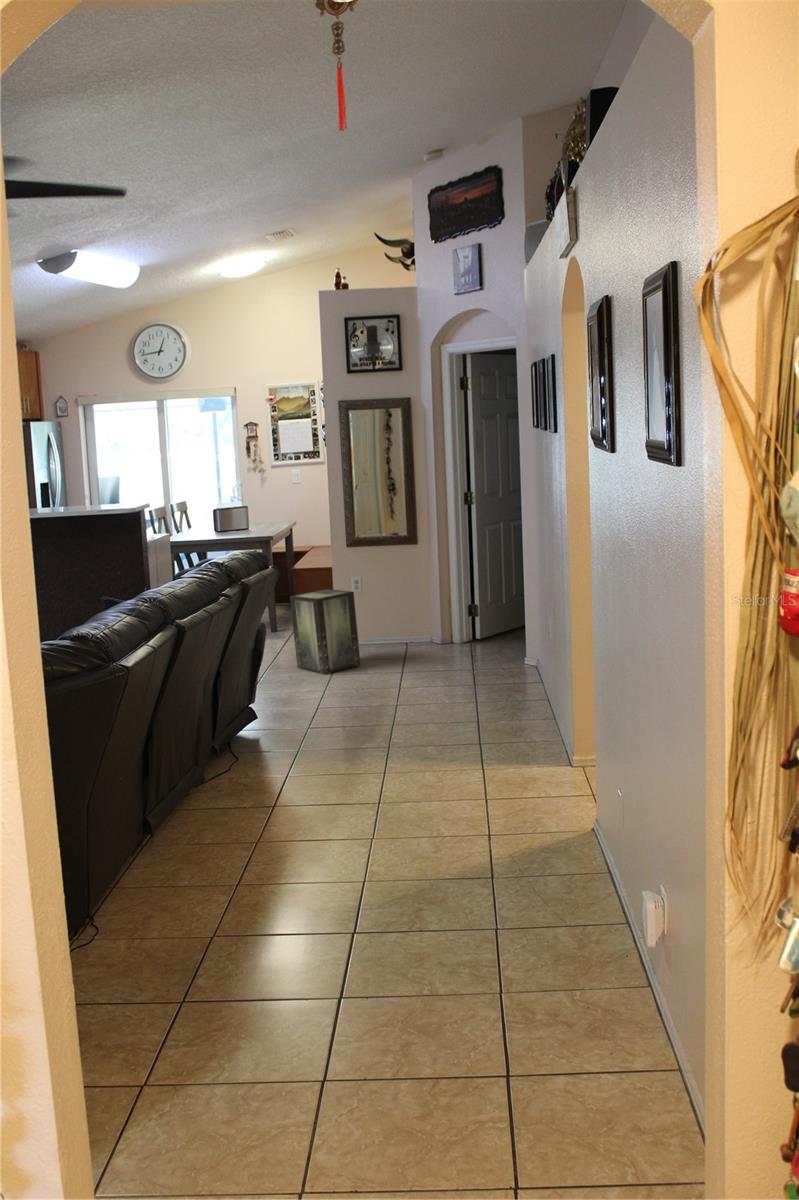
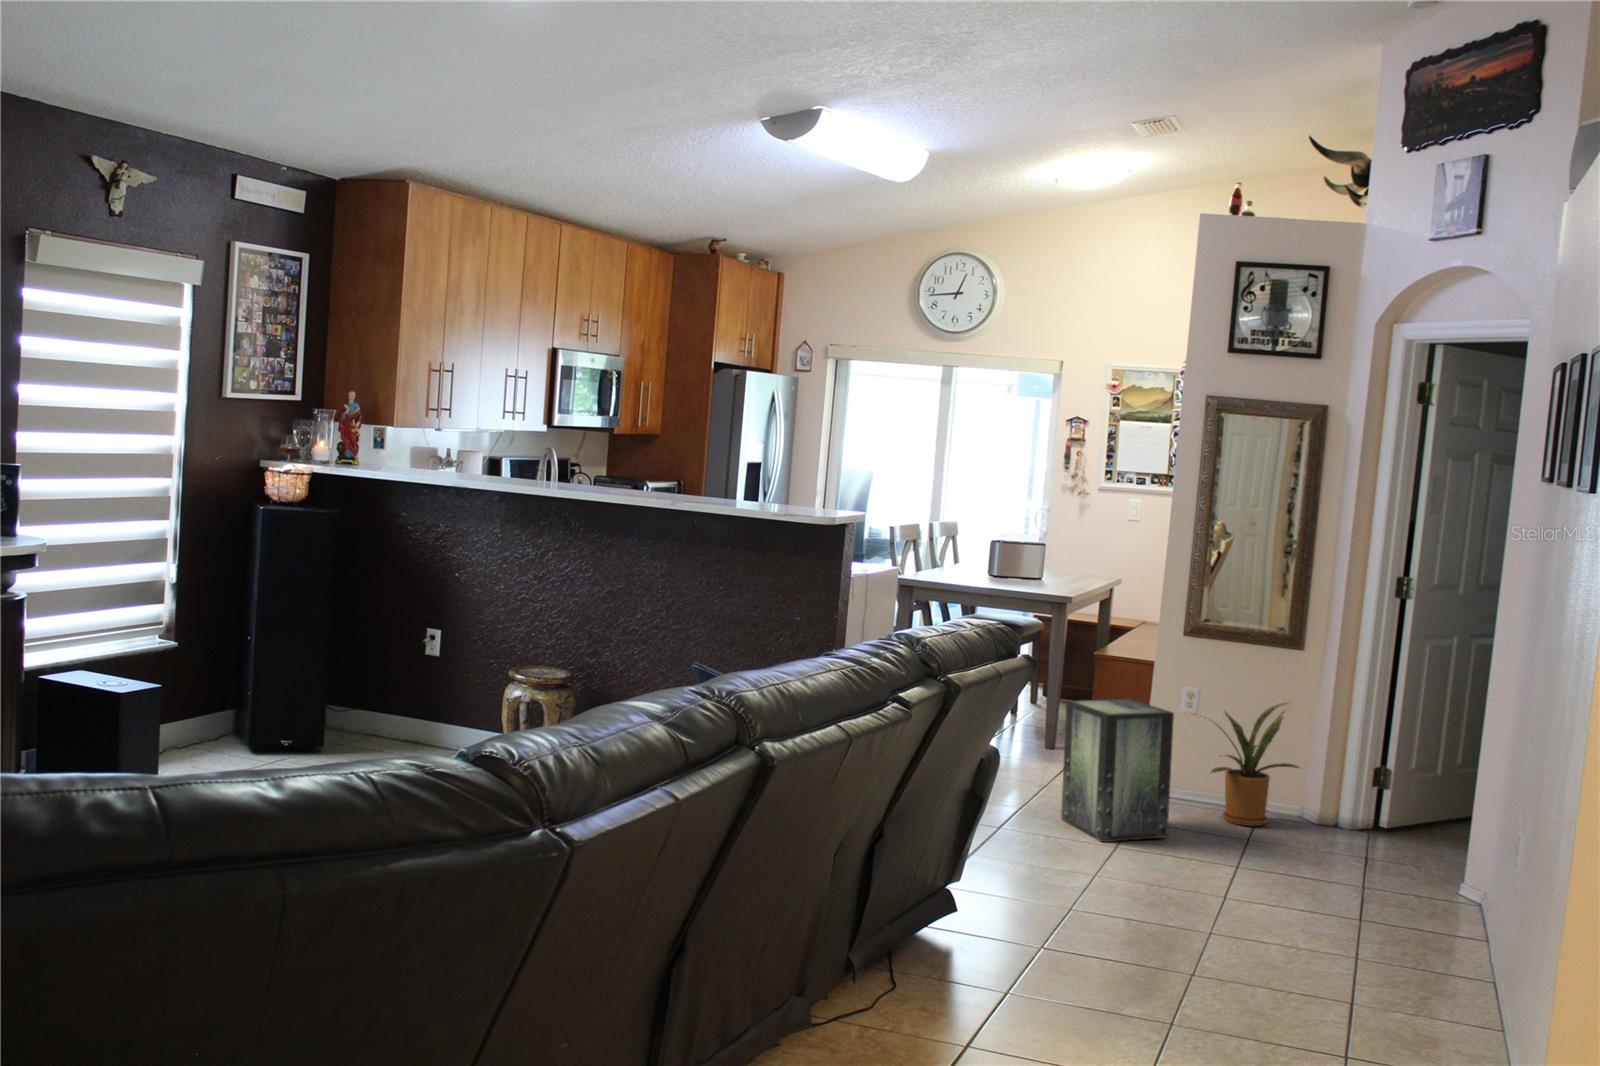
house plant: none [358,575,428,651] -> present [1211,703,1299,826]

